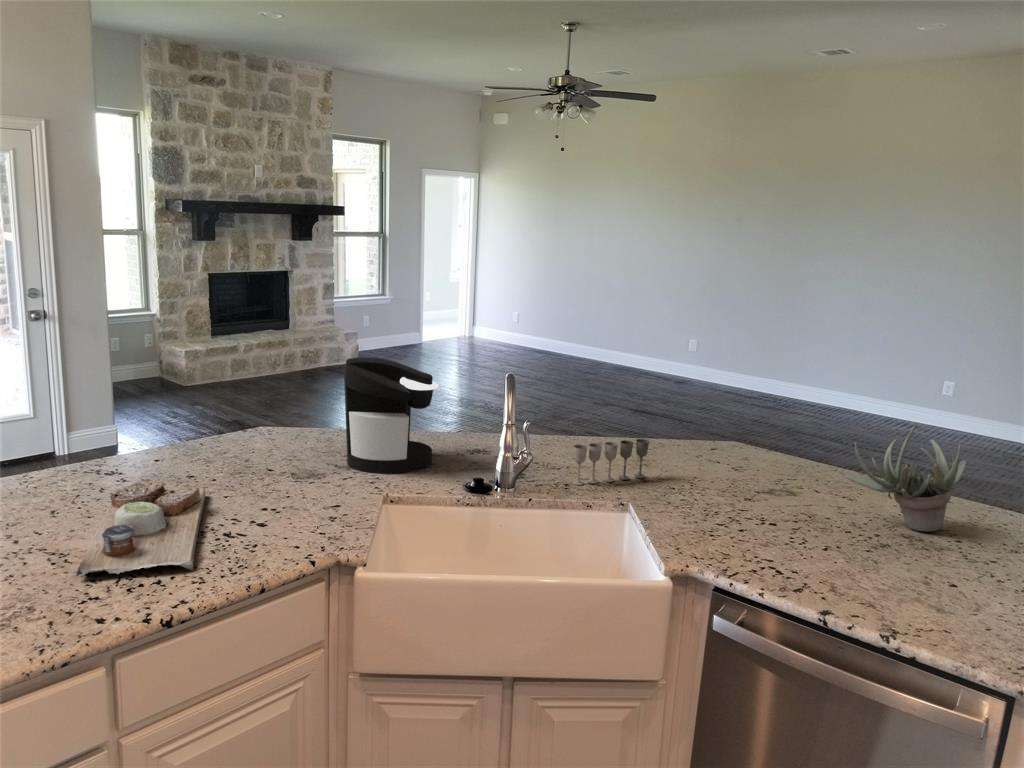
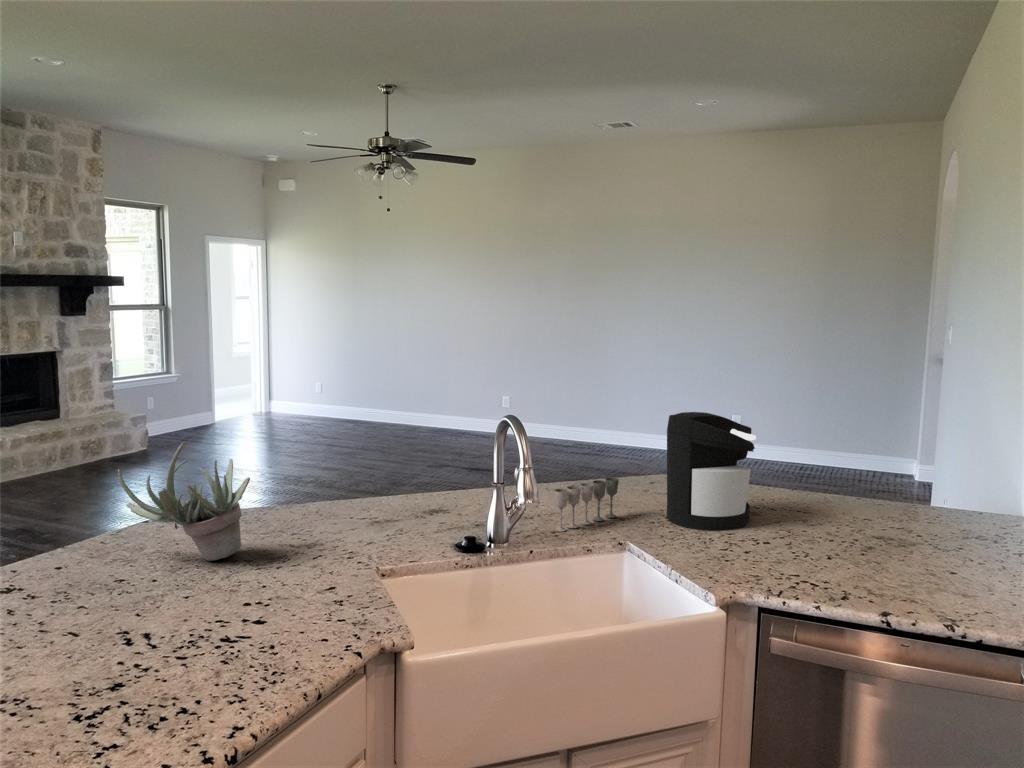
coffee maker: present [344,357,439,473] -> present [667,412,756,531]
succulent plant: present [839,424,966,531] -> present [118,442,250,561]
cutting board: present [76,479,205,576] -> none [38,586,221,726]

